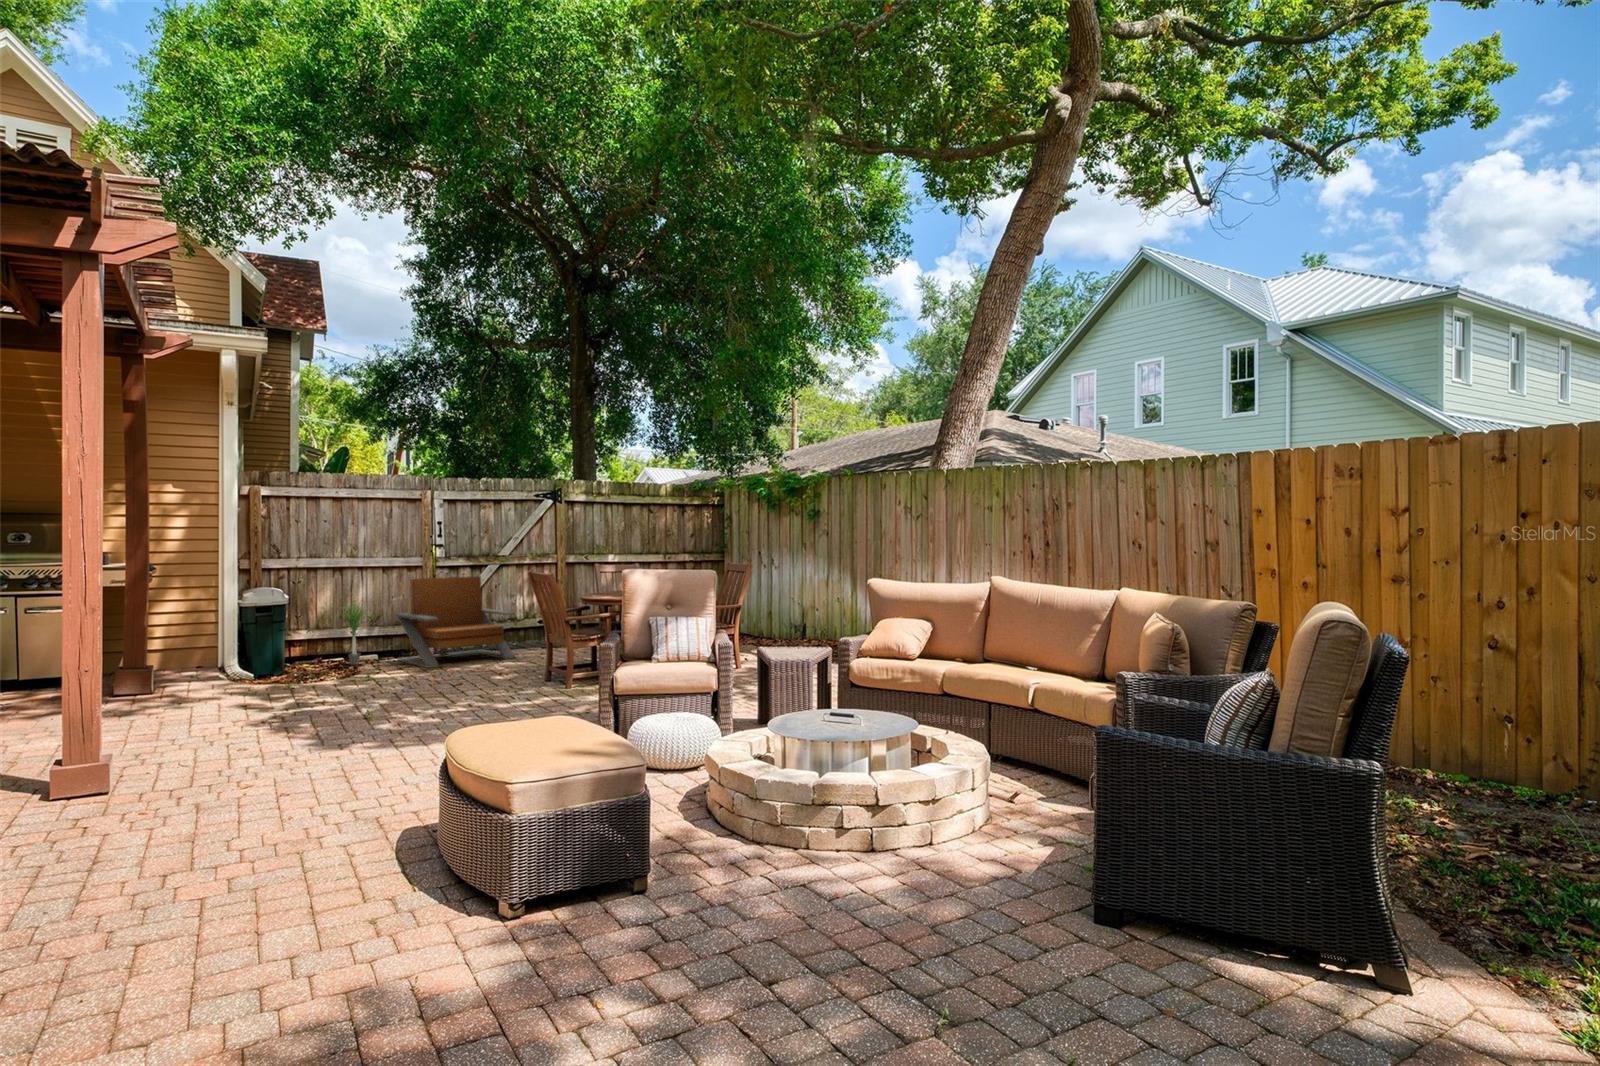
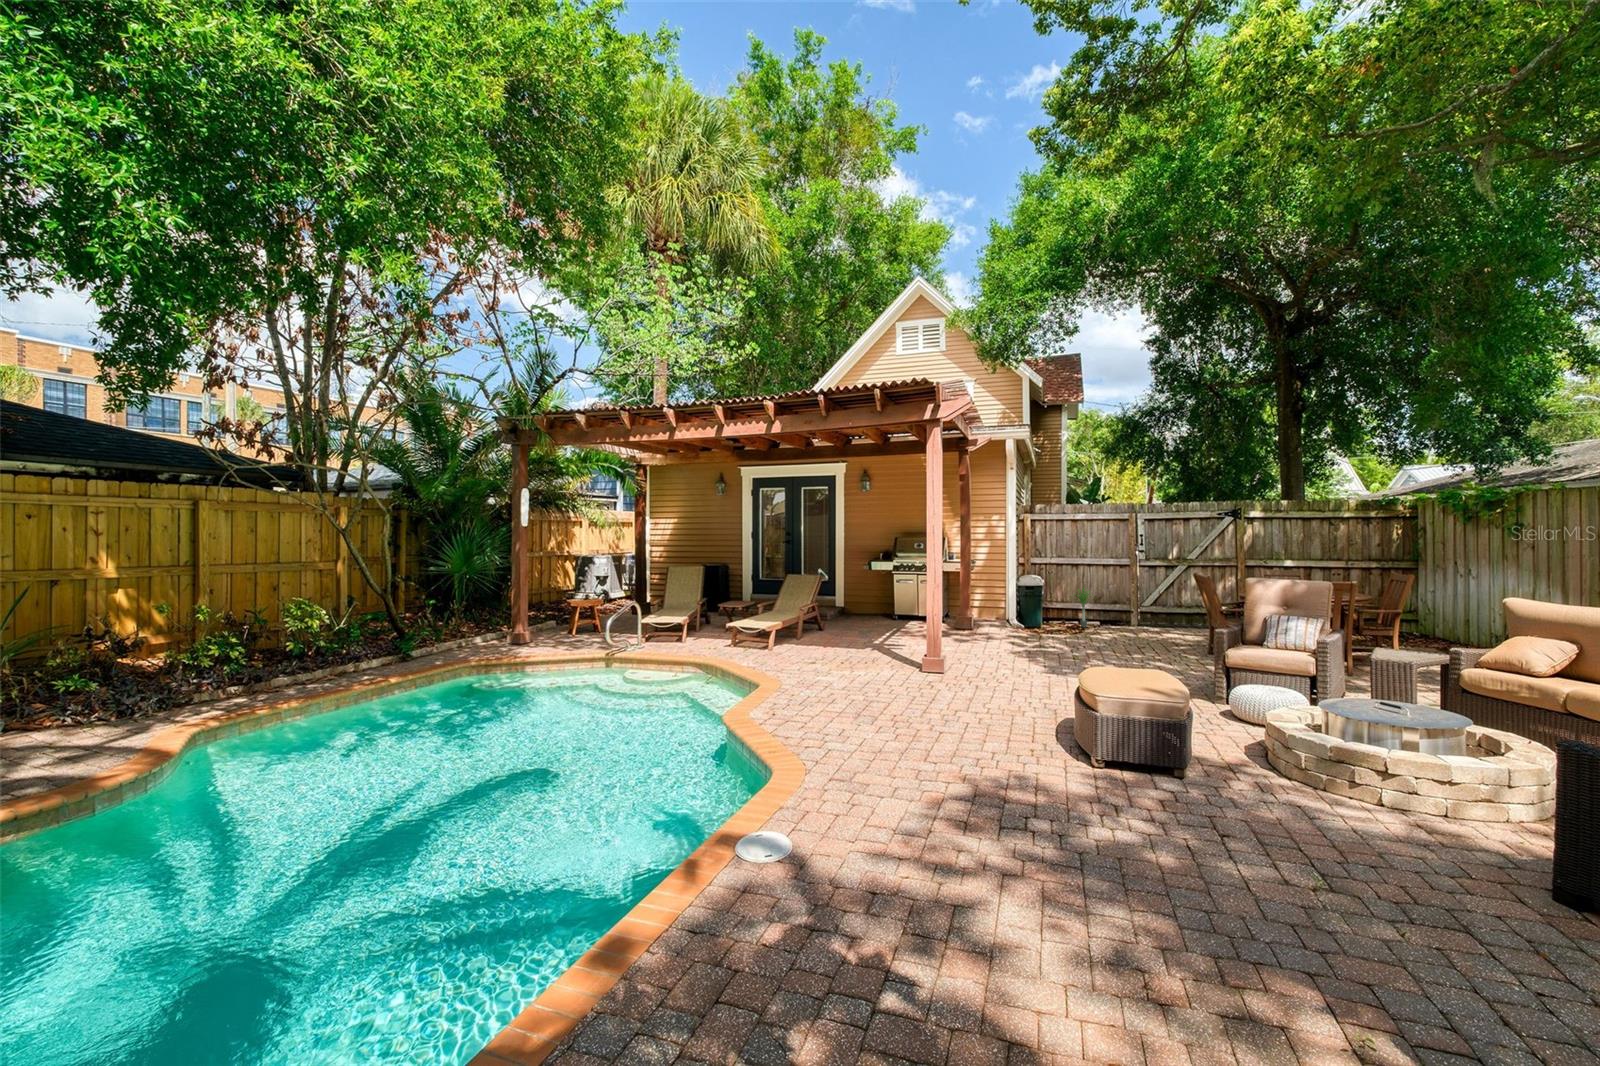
lounge chair: present [396,576,515,668] -> none [1111,574,1197,635]

